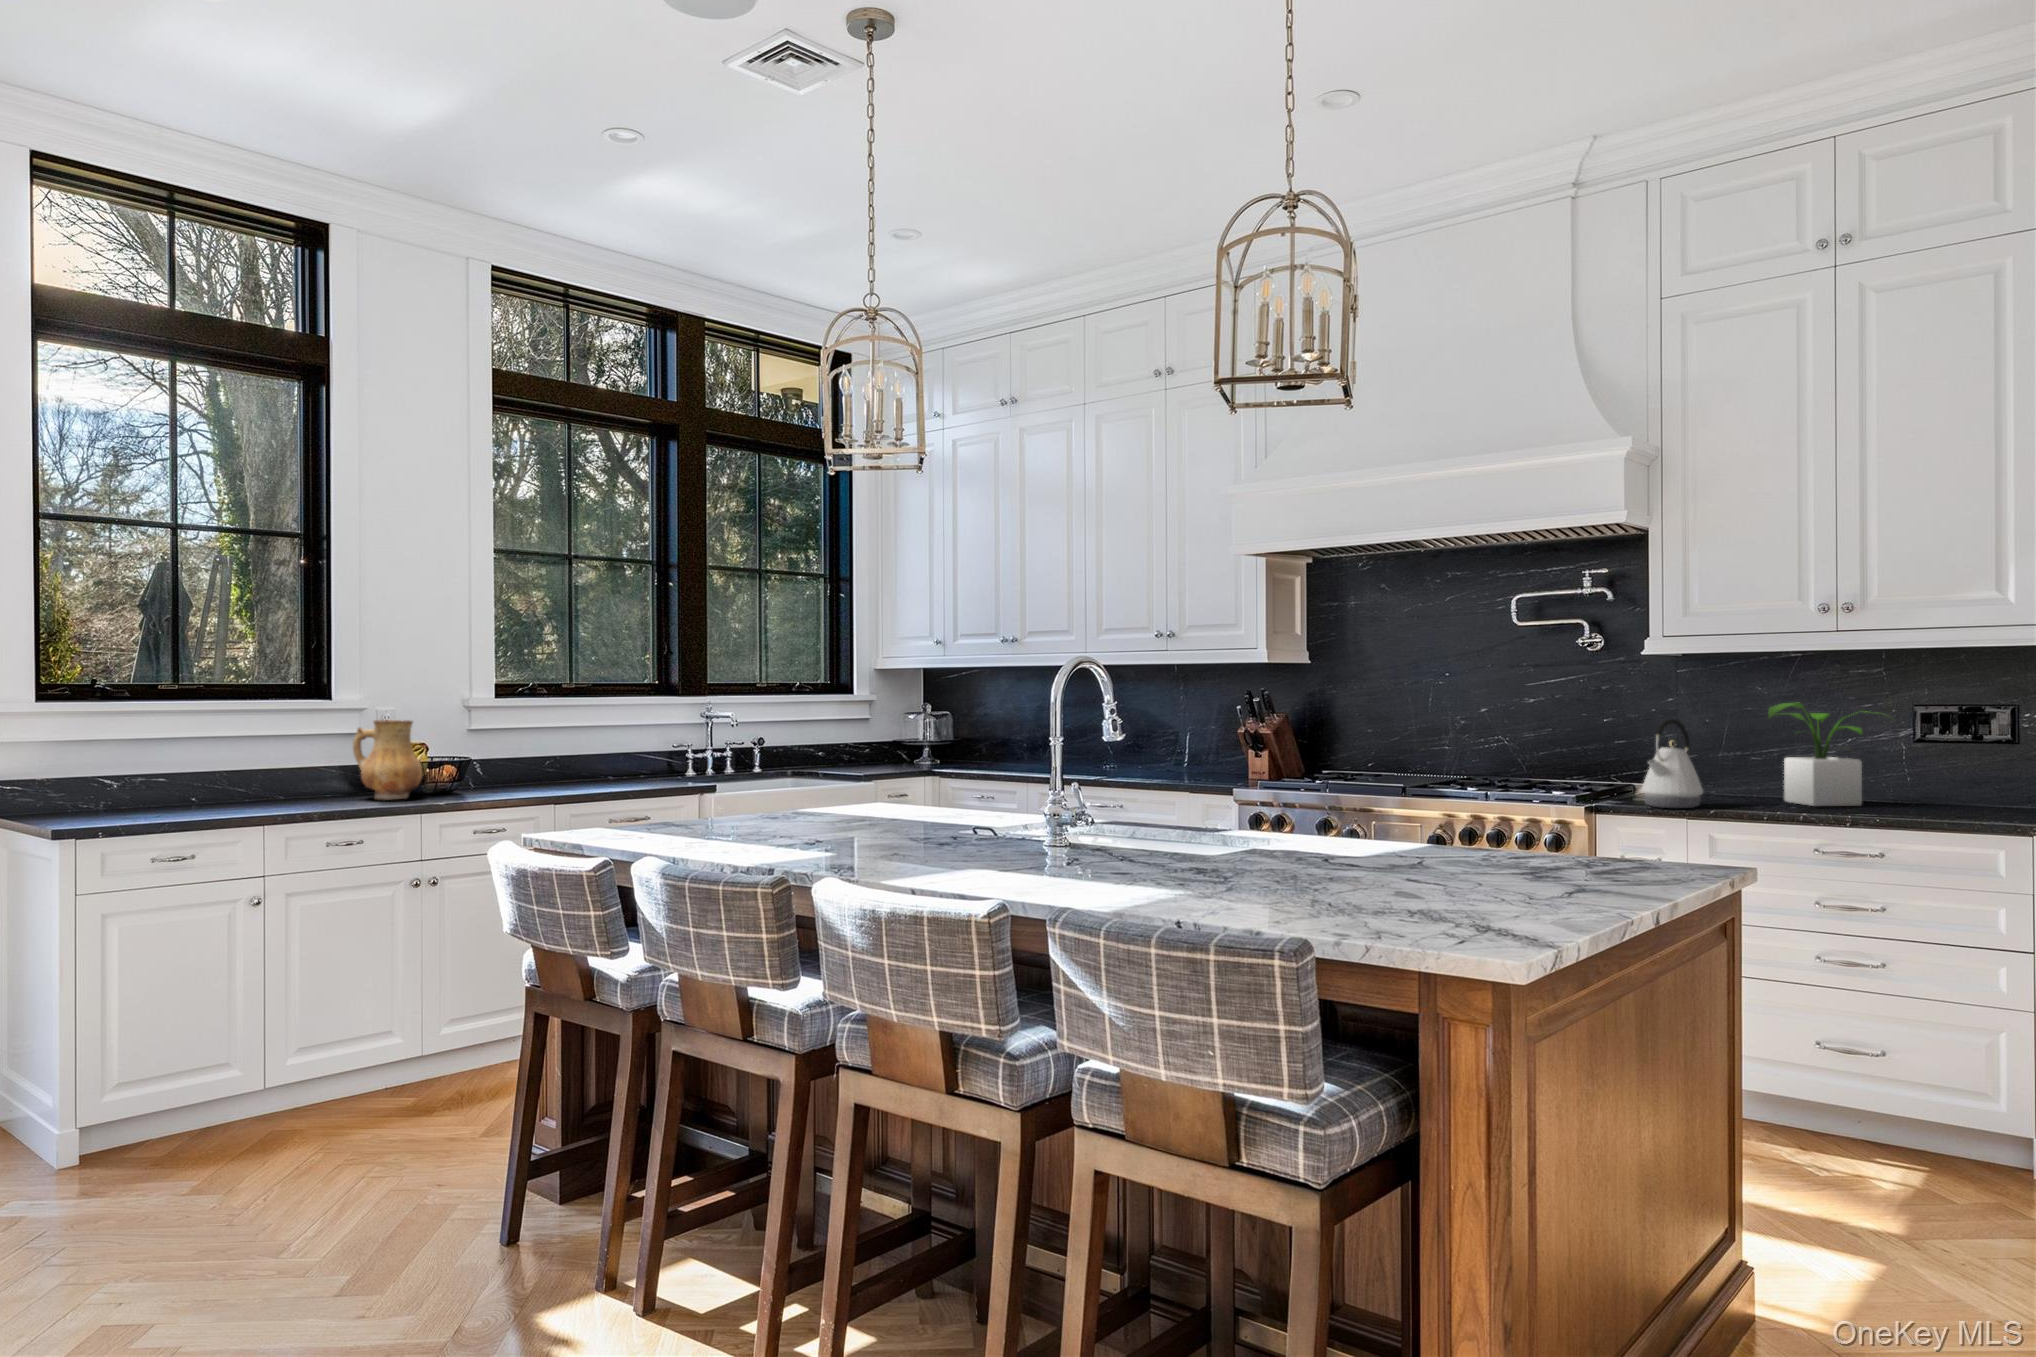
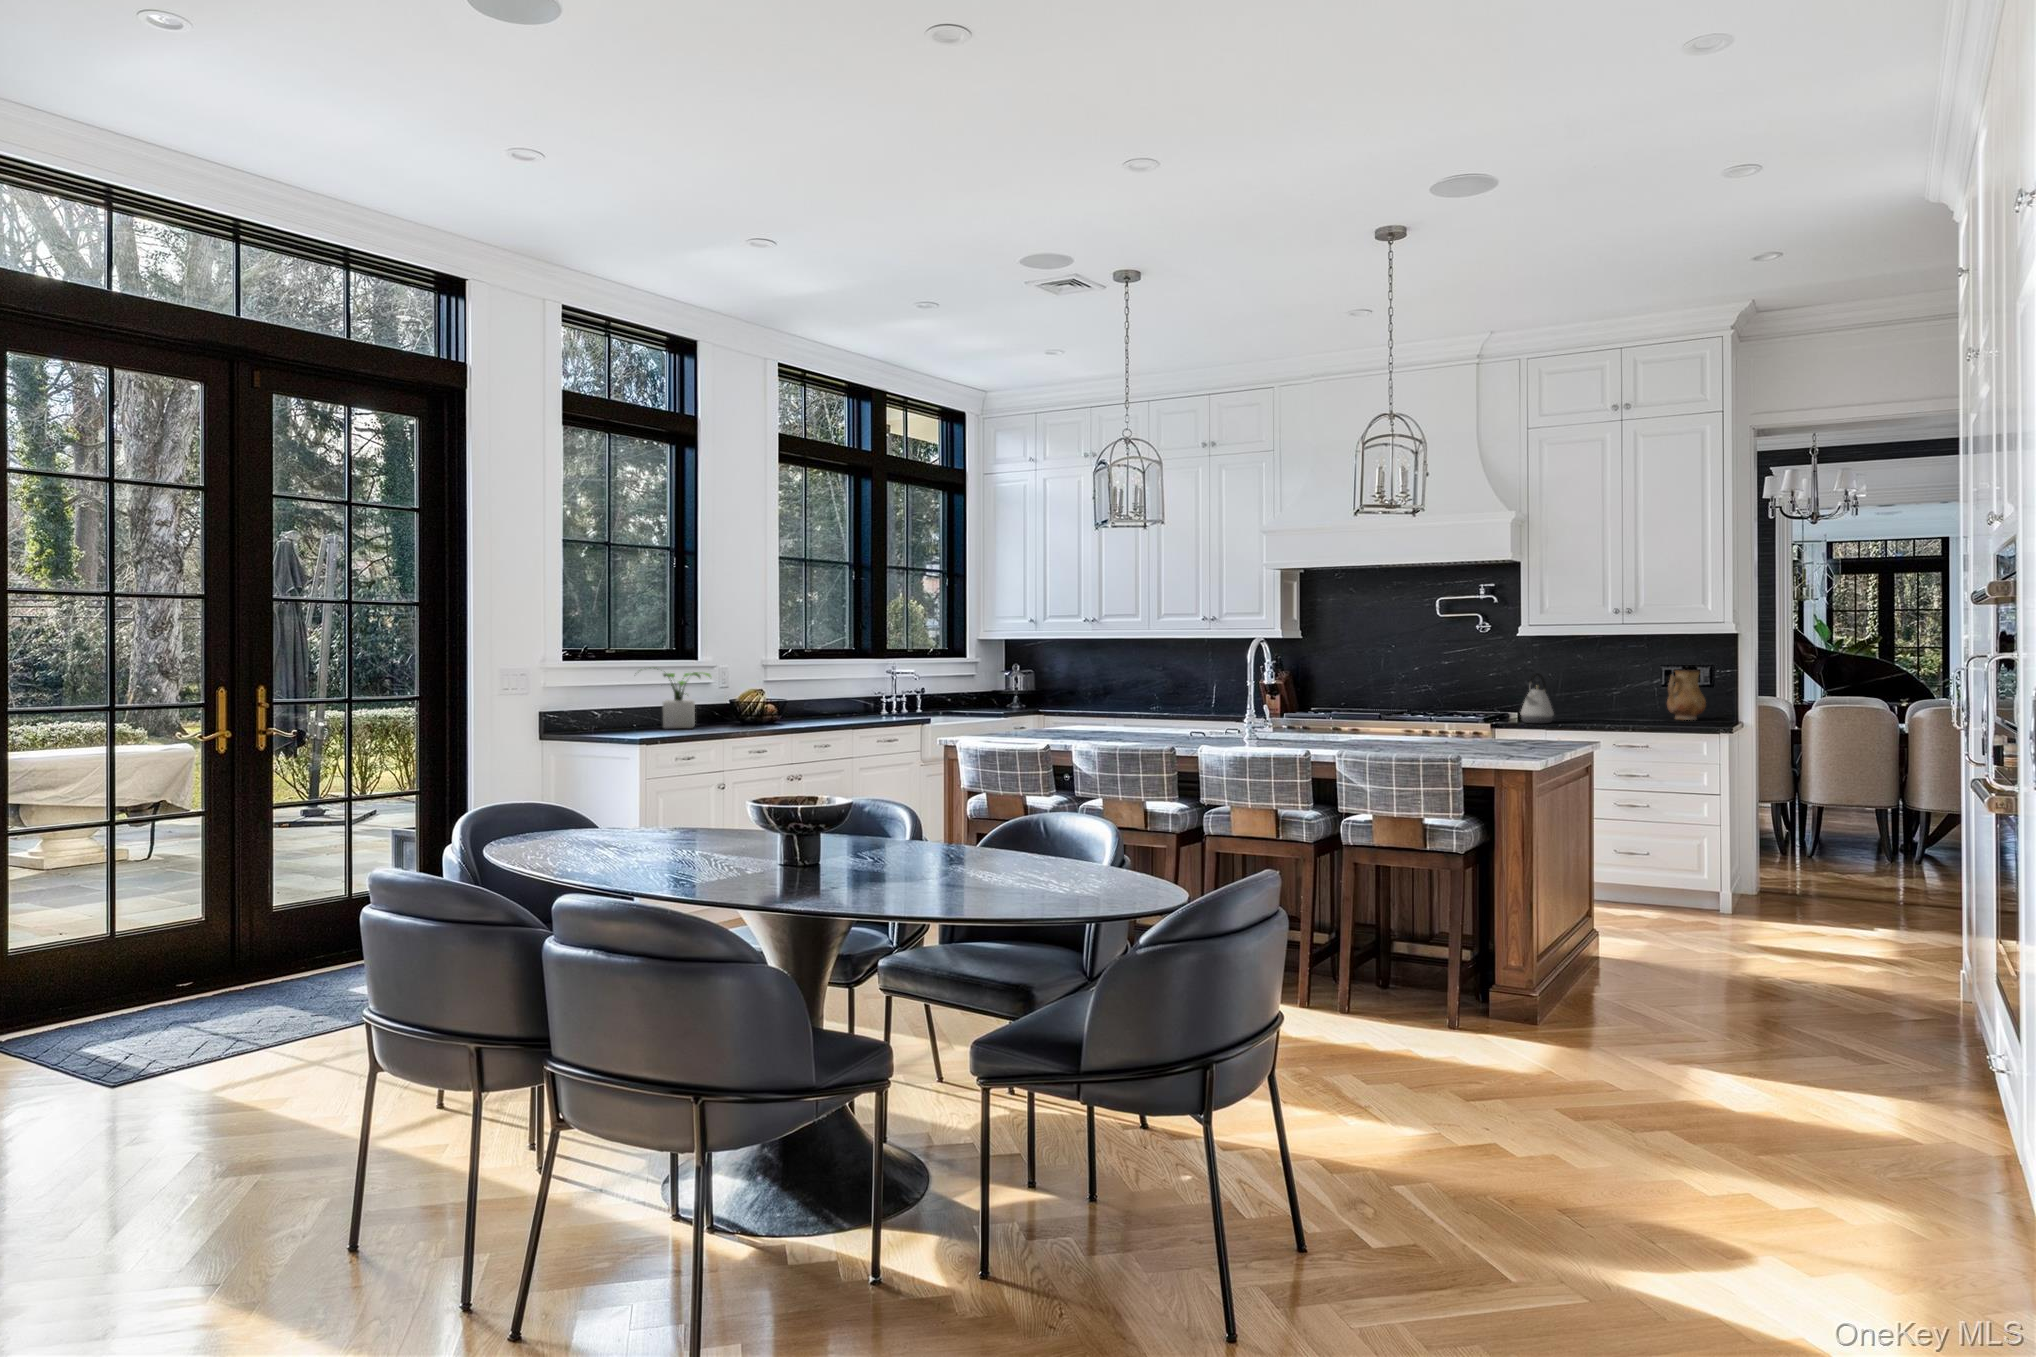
potted plant: present [1768,703,1866,806] -> present [663,672,711,728]
ceramic pitcher: present [353,720,422,800] -> present [1667,670,1706,720]

